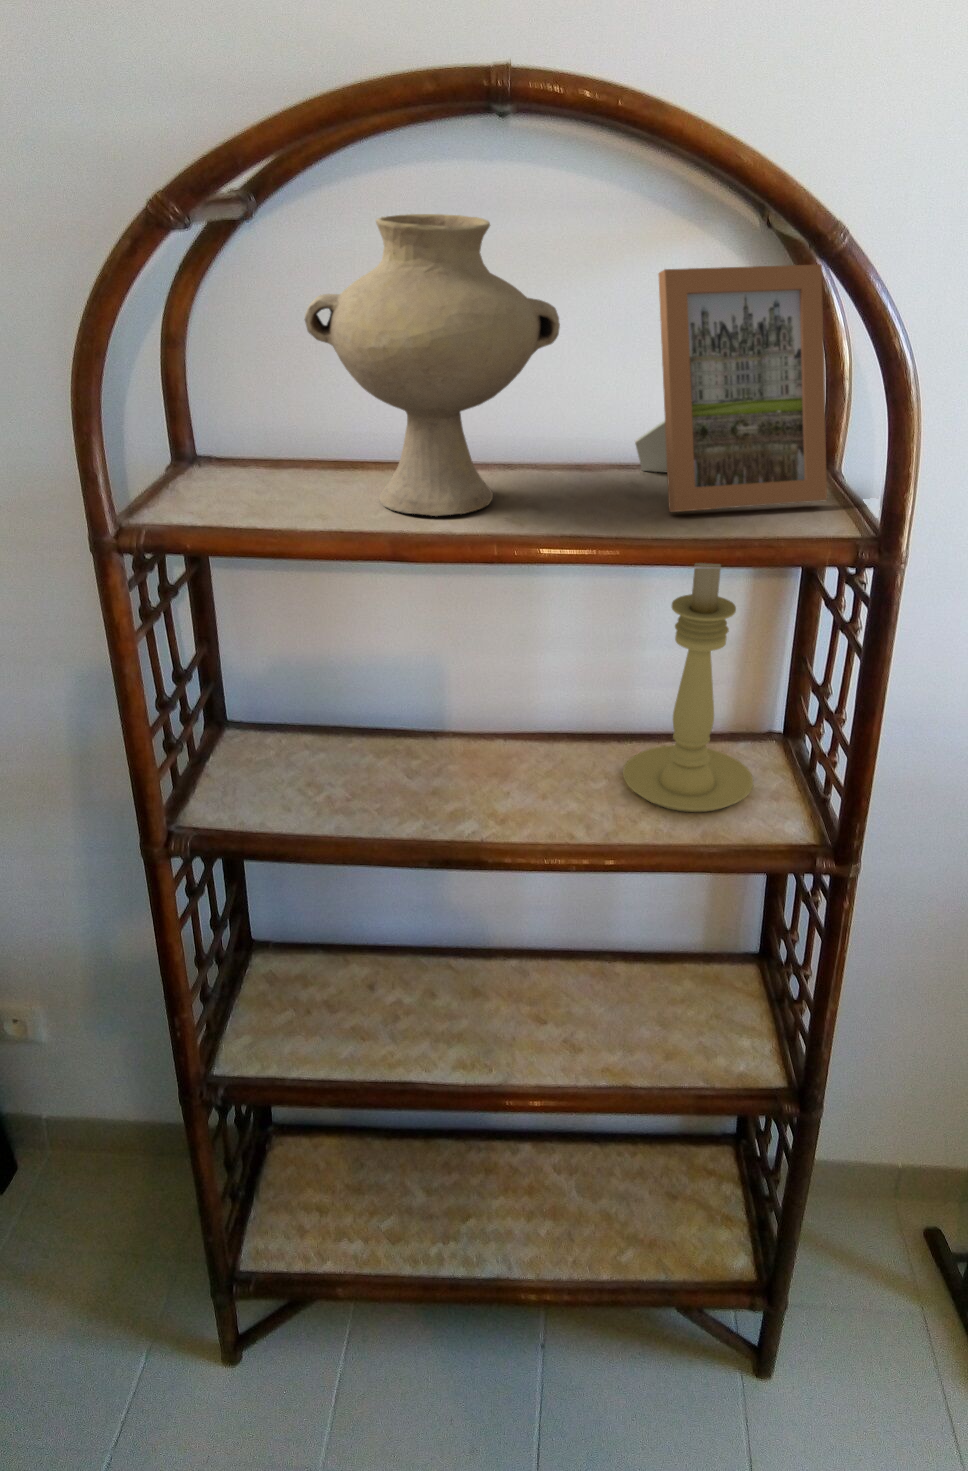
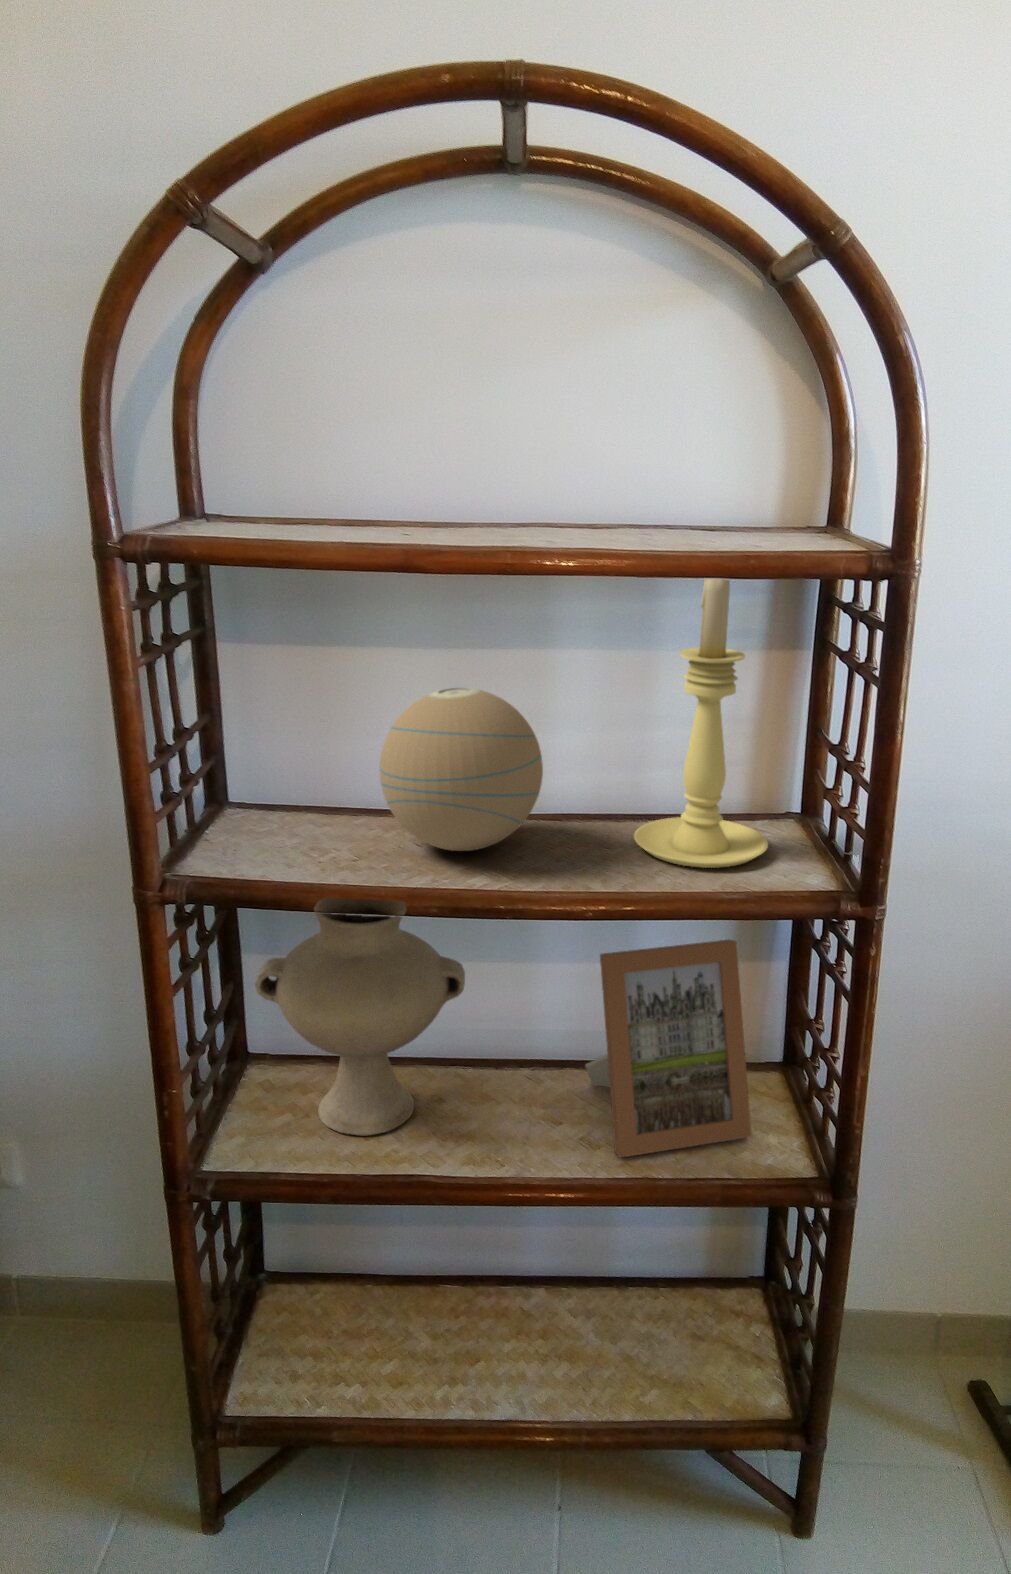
vase: present [305,214,560,516] -> present [255,897,465,1135]
picture frame: present [635,264,827,512] -> present [585,939,752,1157]
decorative orb: none [375,633,534,792] -> present [379,688,543,851]

